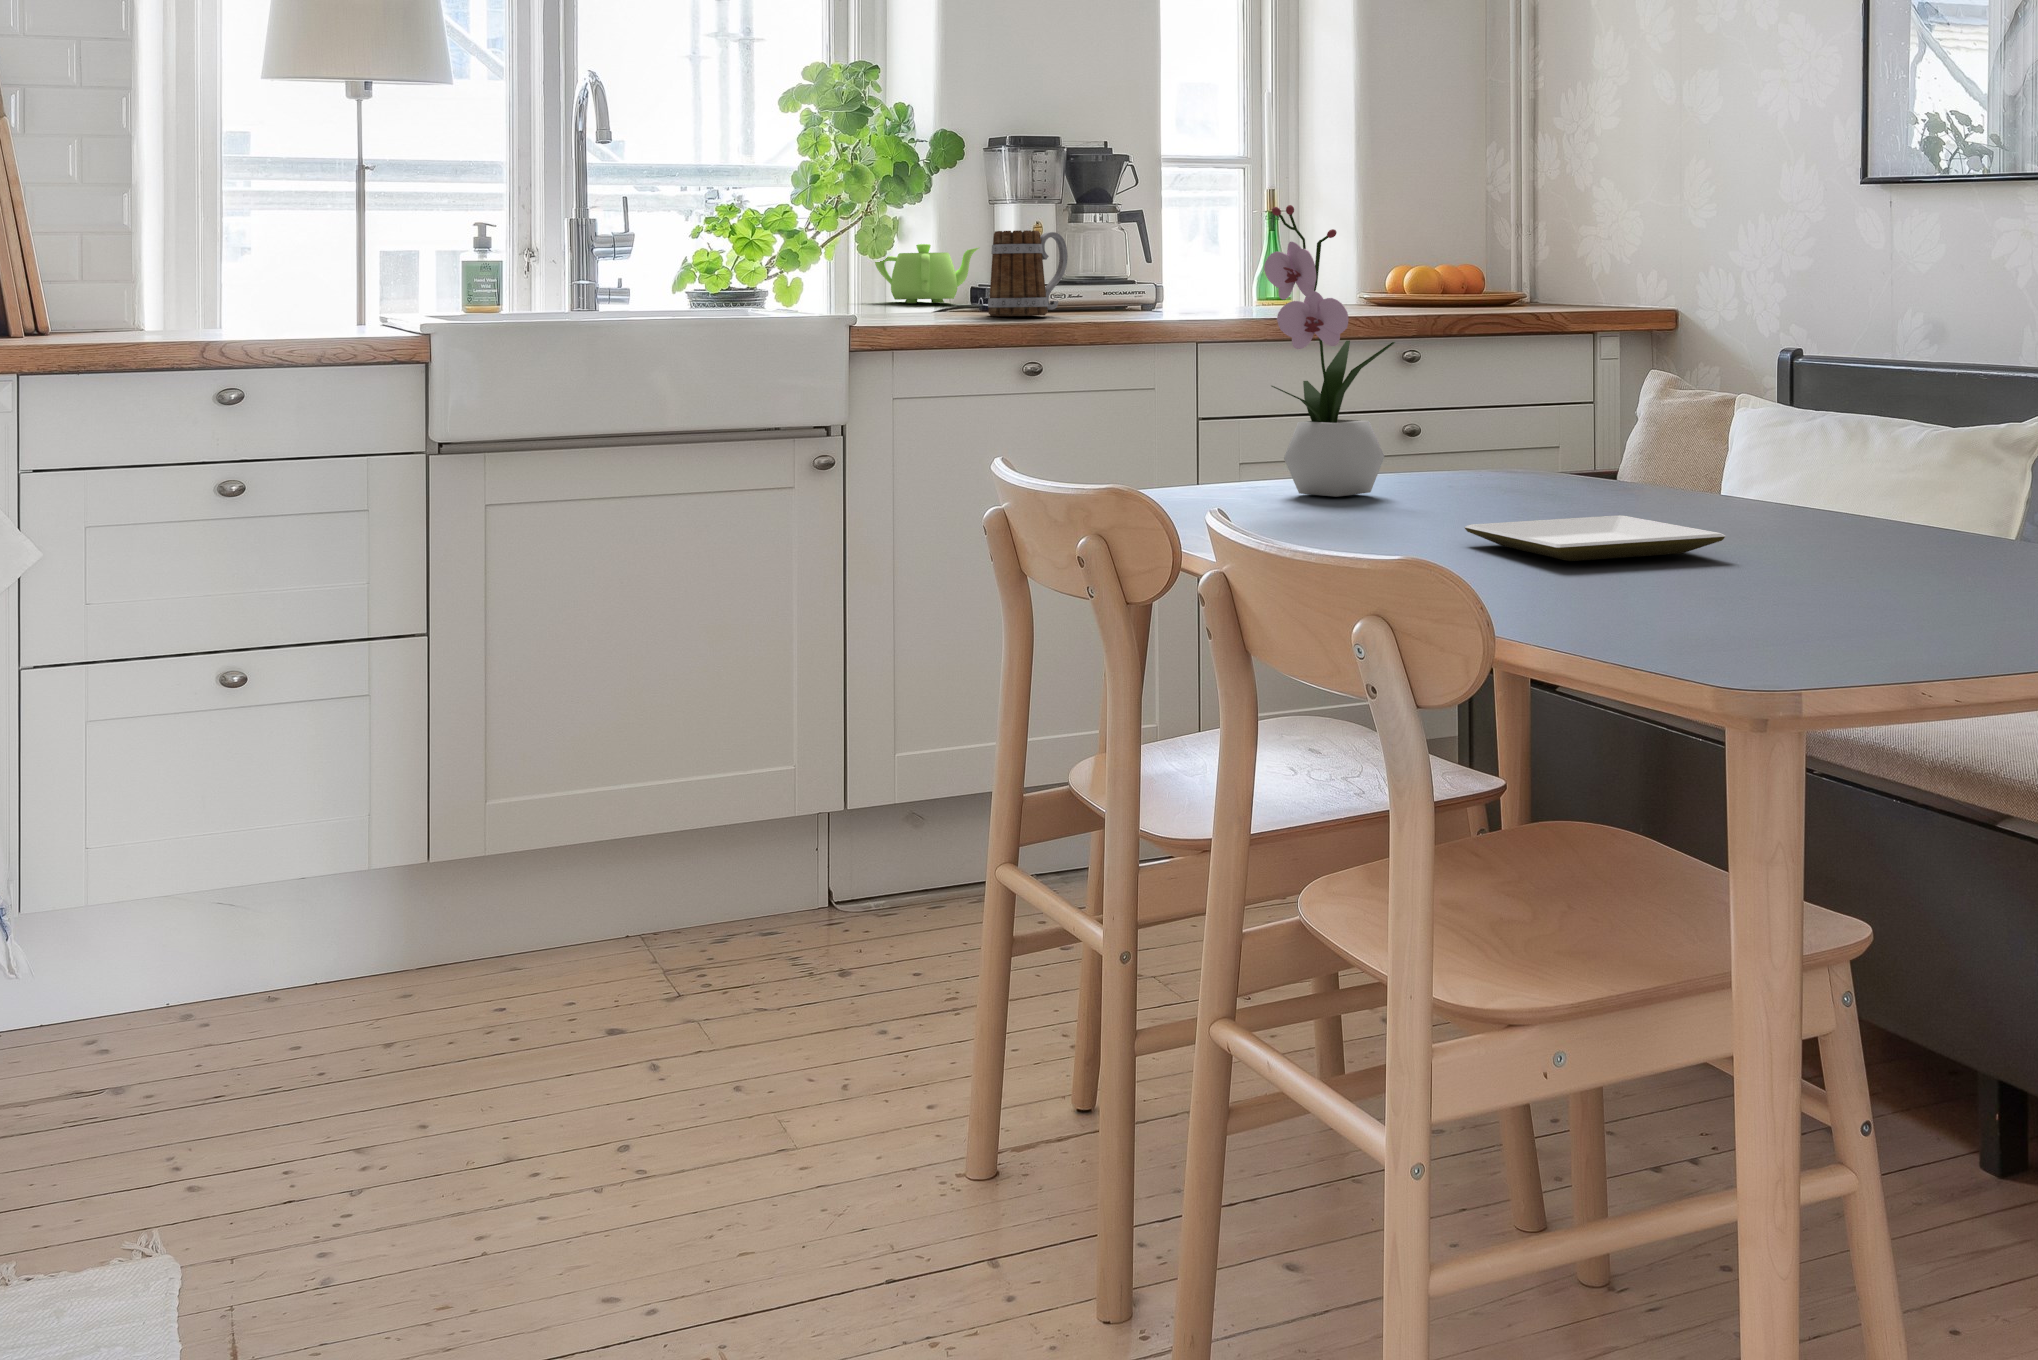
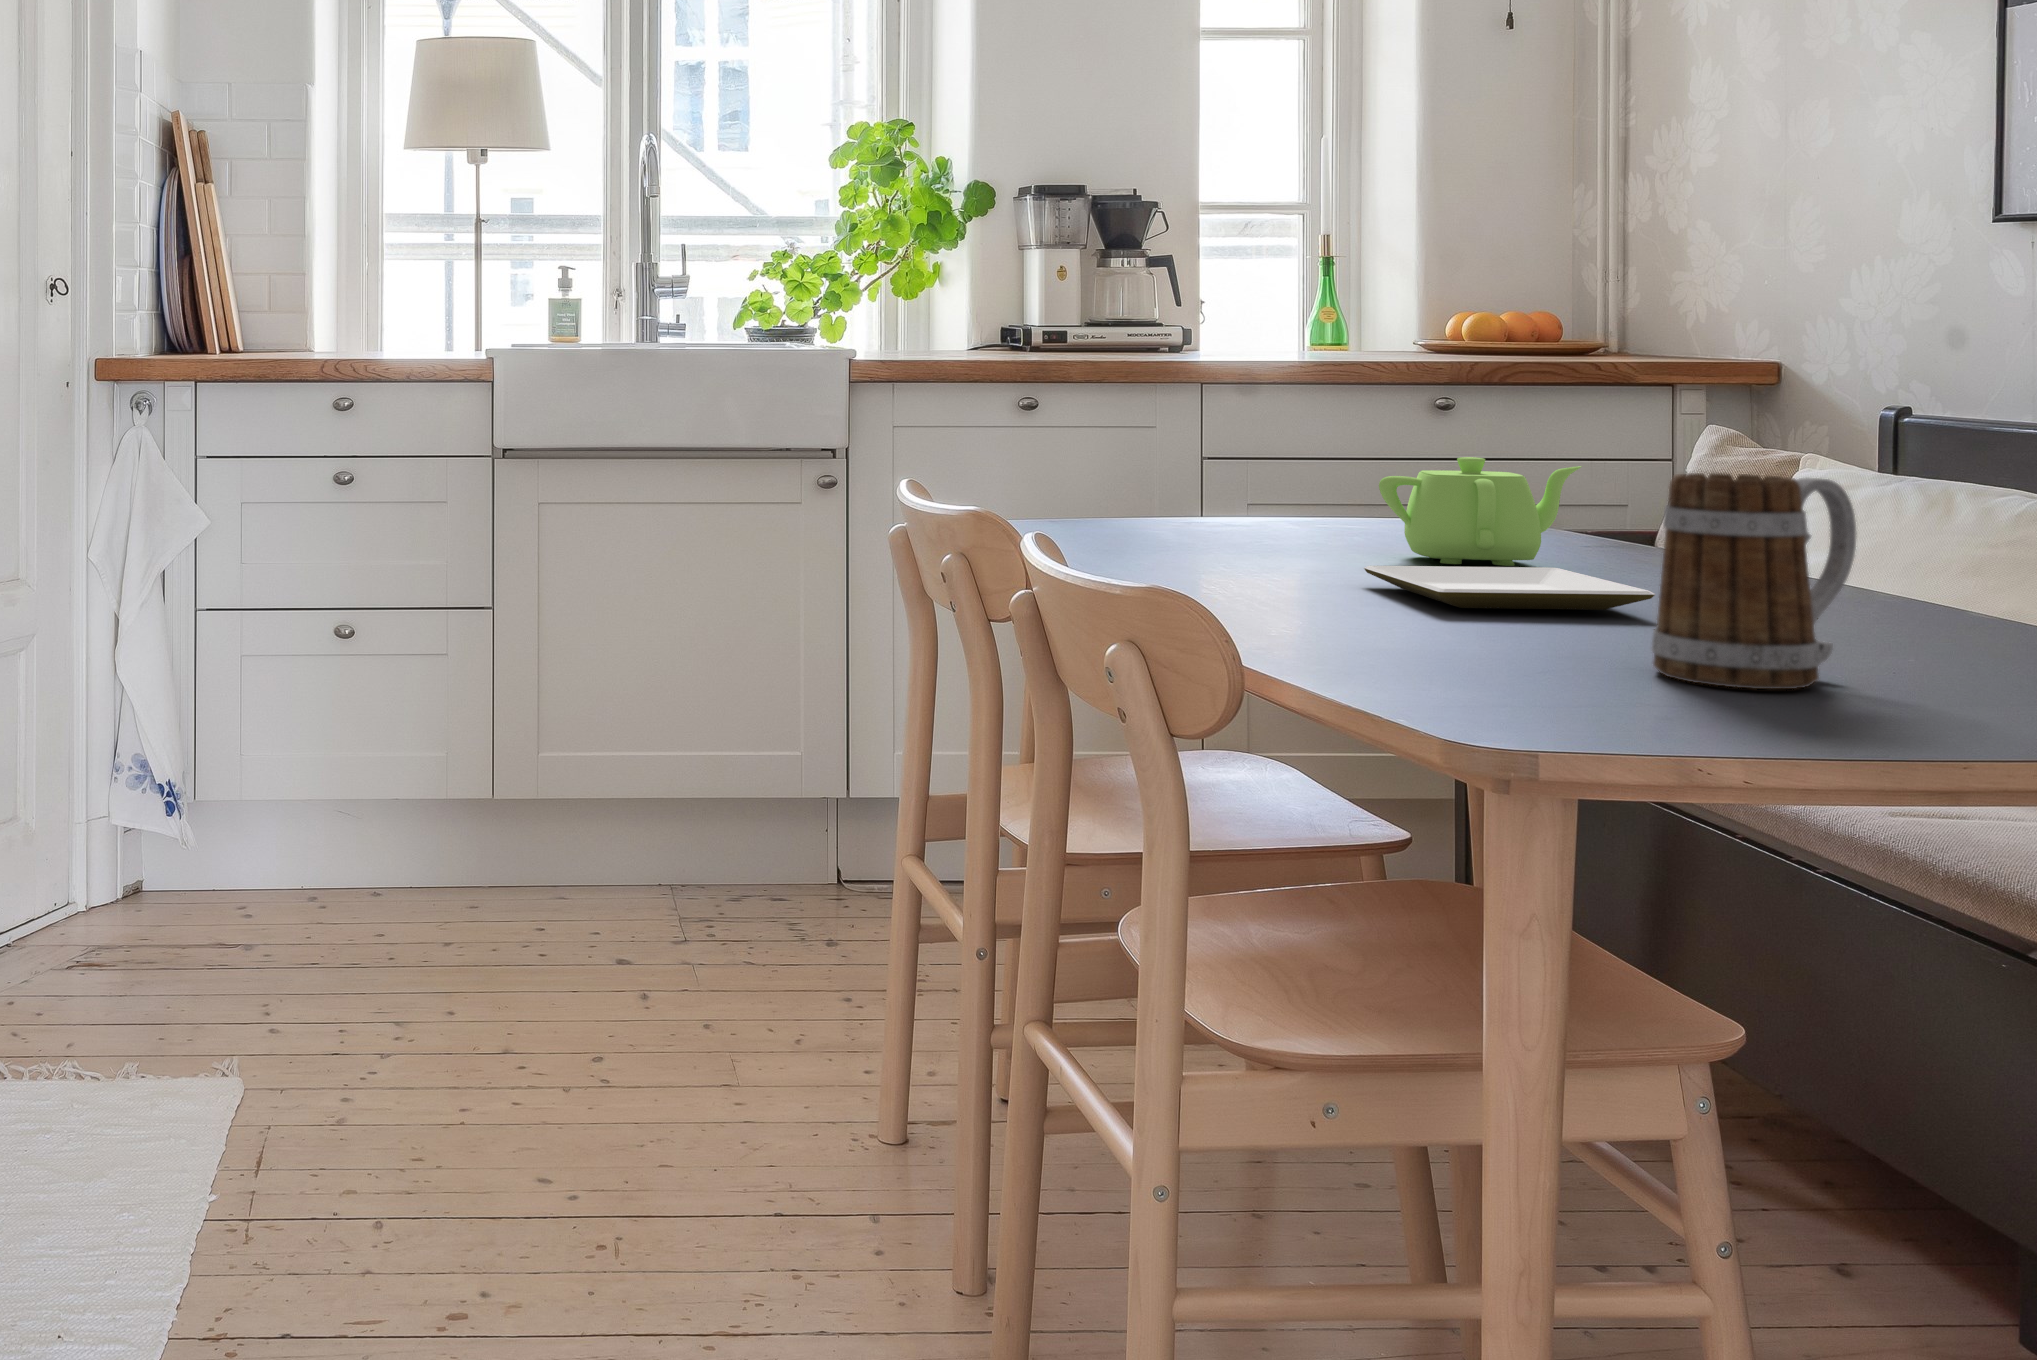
flower arrangement: present [1264,205,1395,497] -> none [1202,244,1344,535]
mug: present [988,230,1068,316] -> present [1652,473,1857,689]
teapot: present [875,244,979,303] -> present [1379,457,1581,566]

